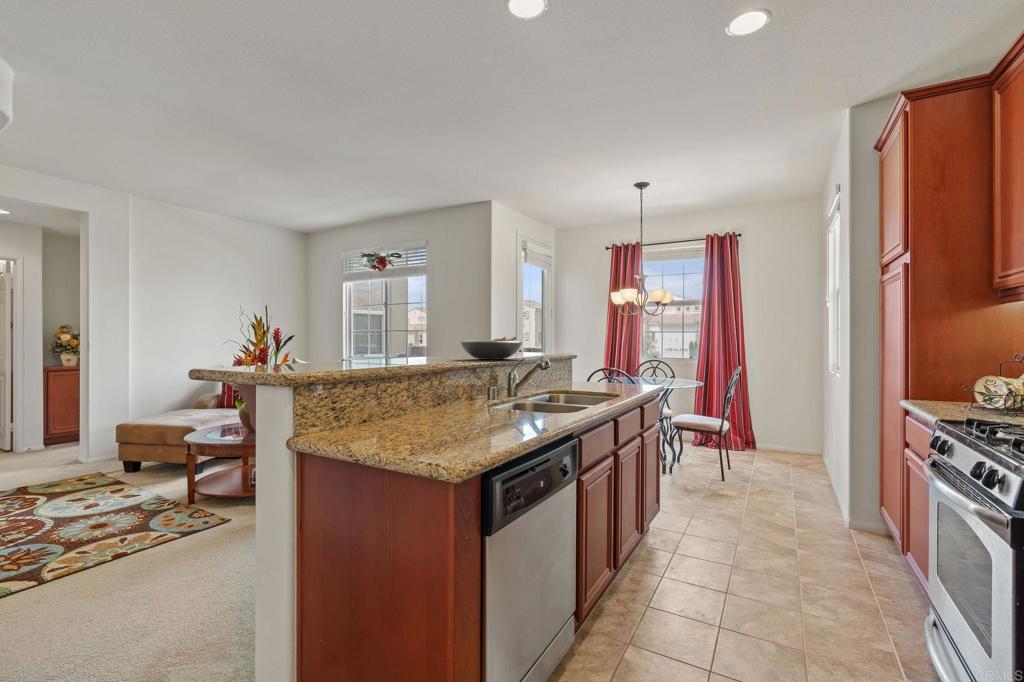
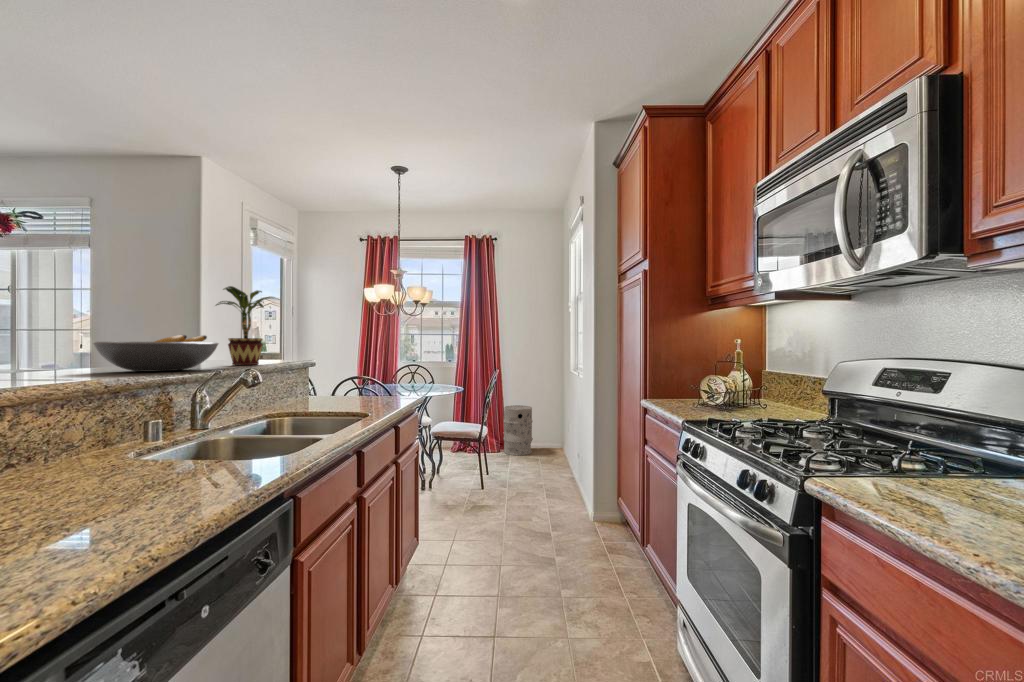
potted plant: none [514,302,556,357] -> present [216,286,278,365]
trash can: none [750,405,784,457] -> present [503,405,533,455]

